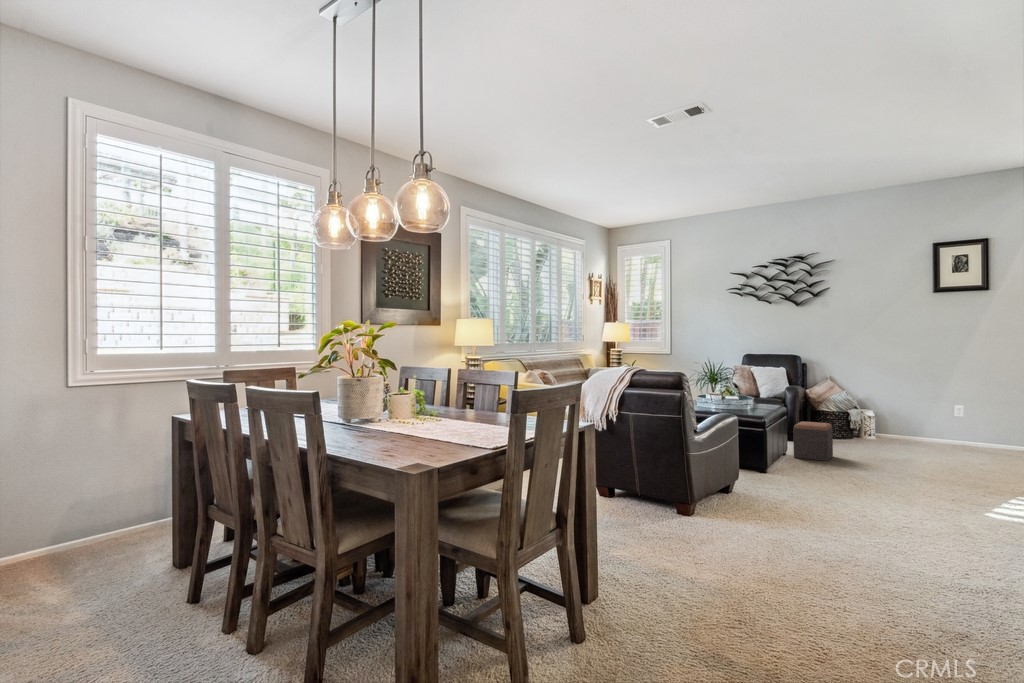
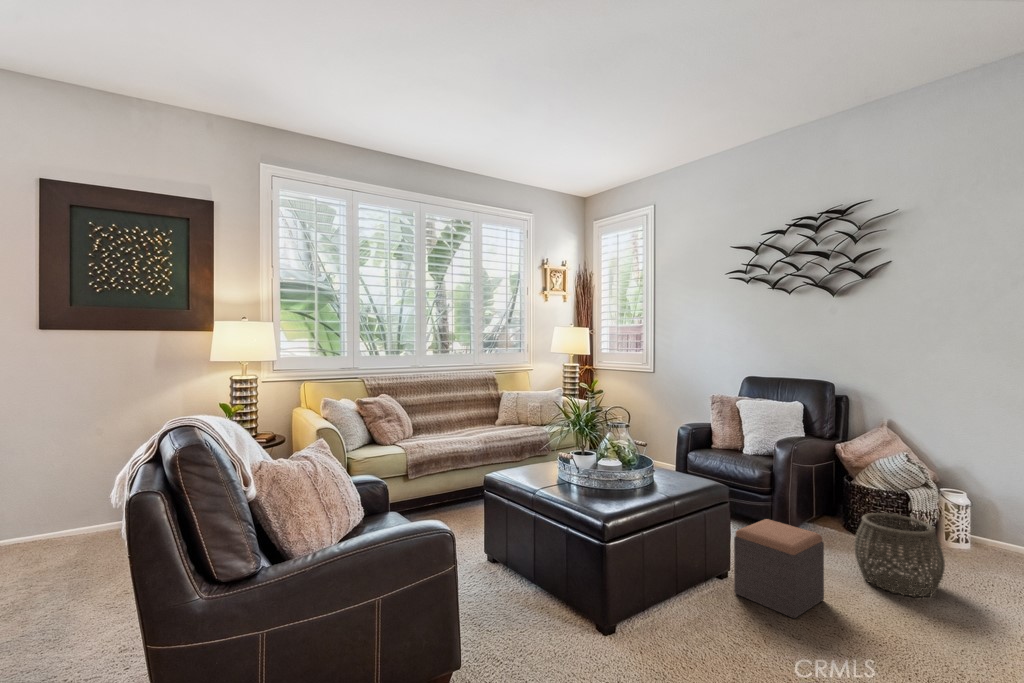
woven basket: none [835,418,878,453] -> present [854,513,945,597]

